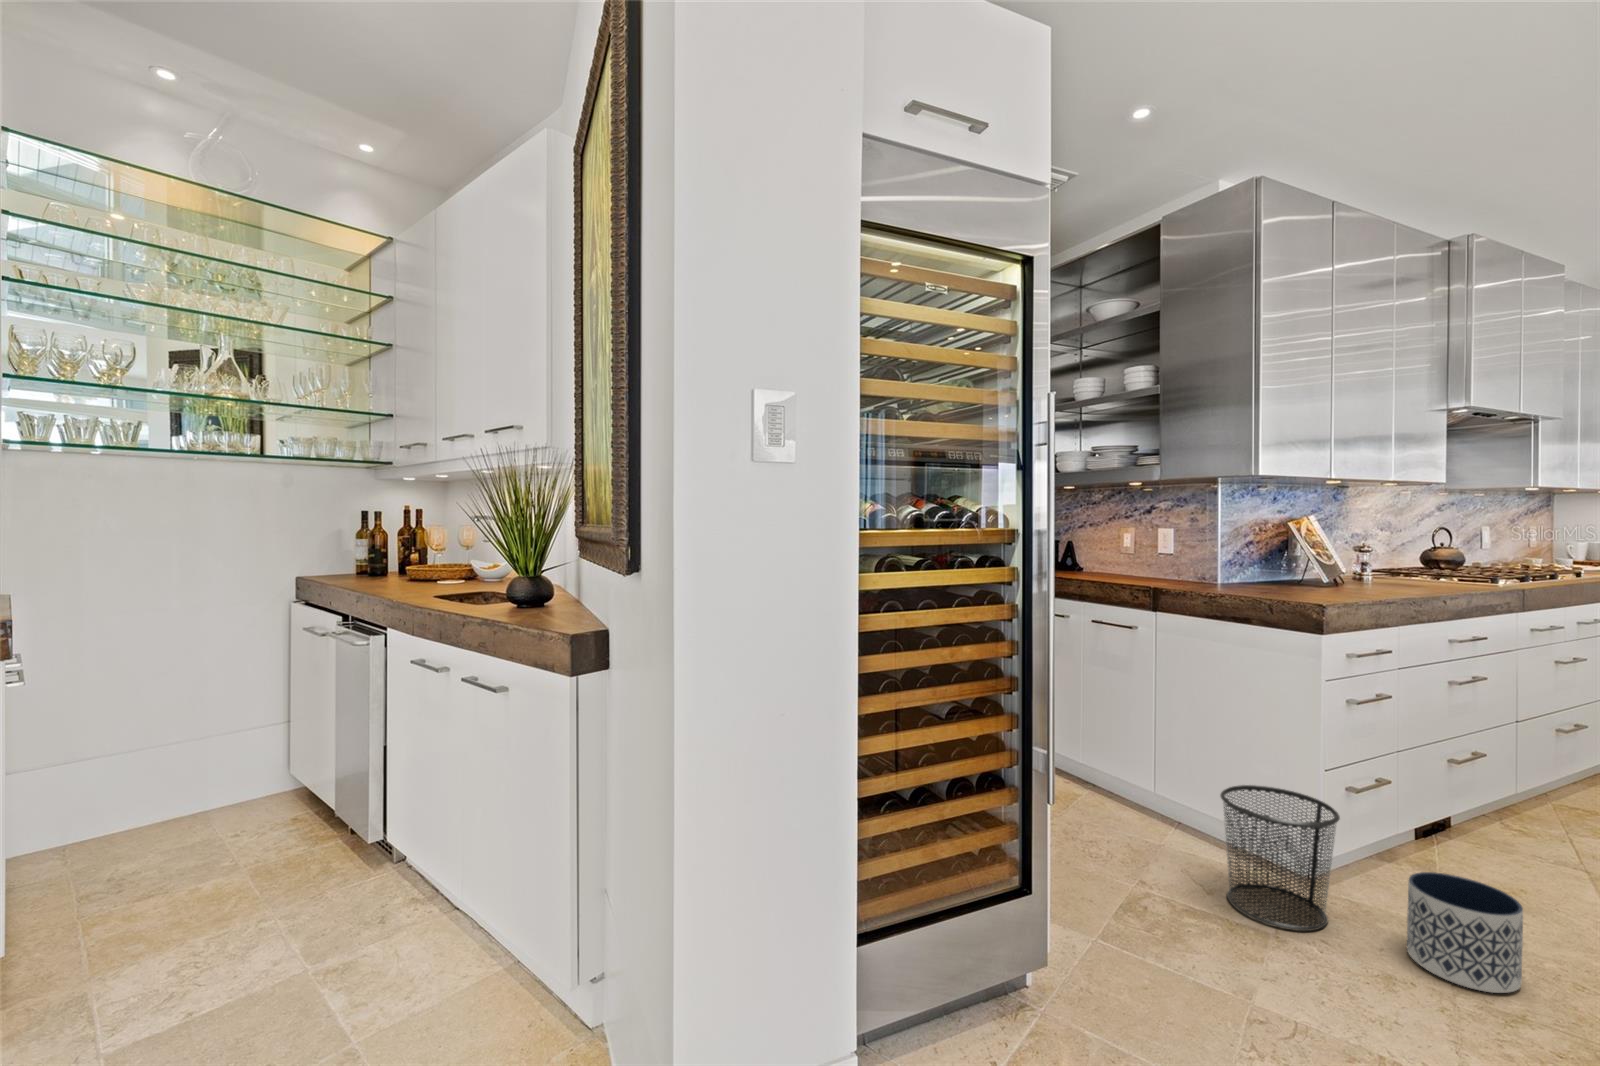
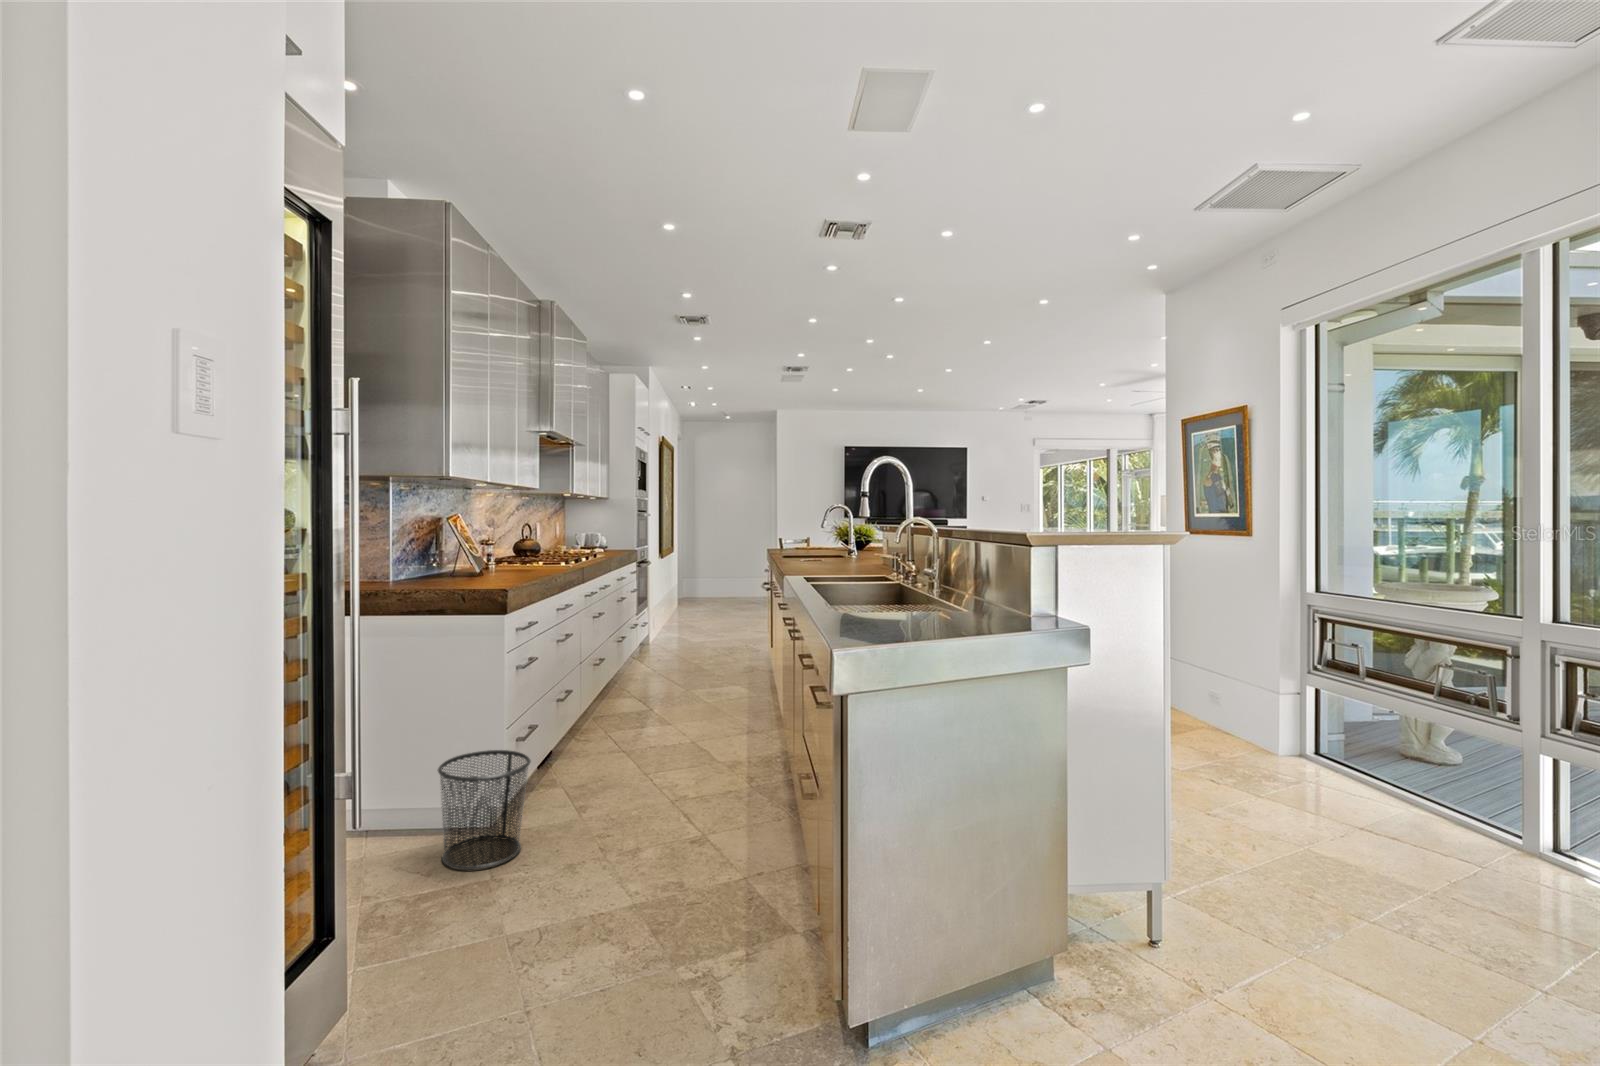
planter: present [1407,872,1523,993] -> none [572,773,634,847]

